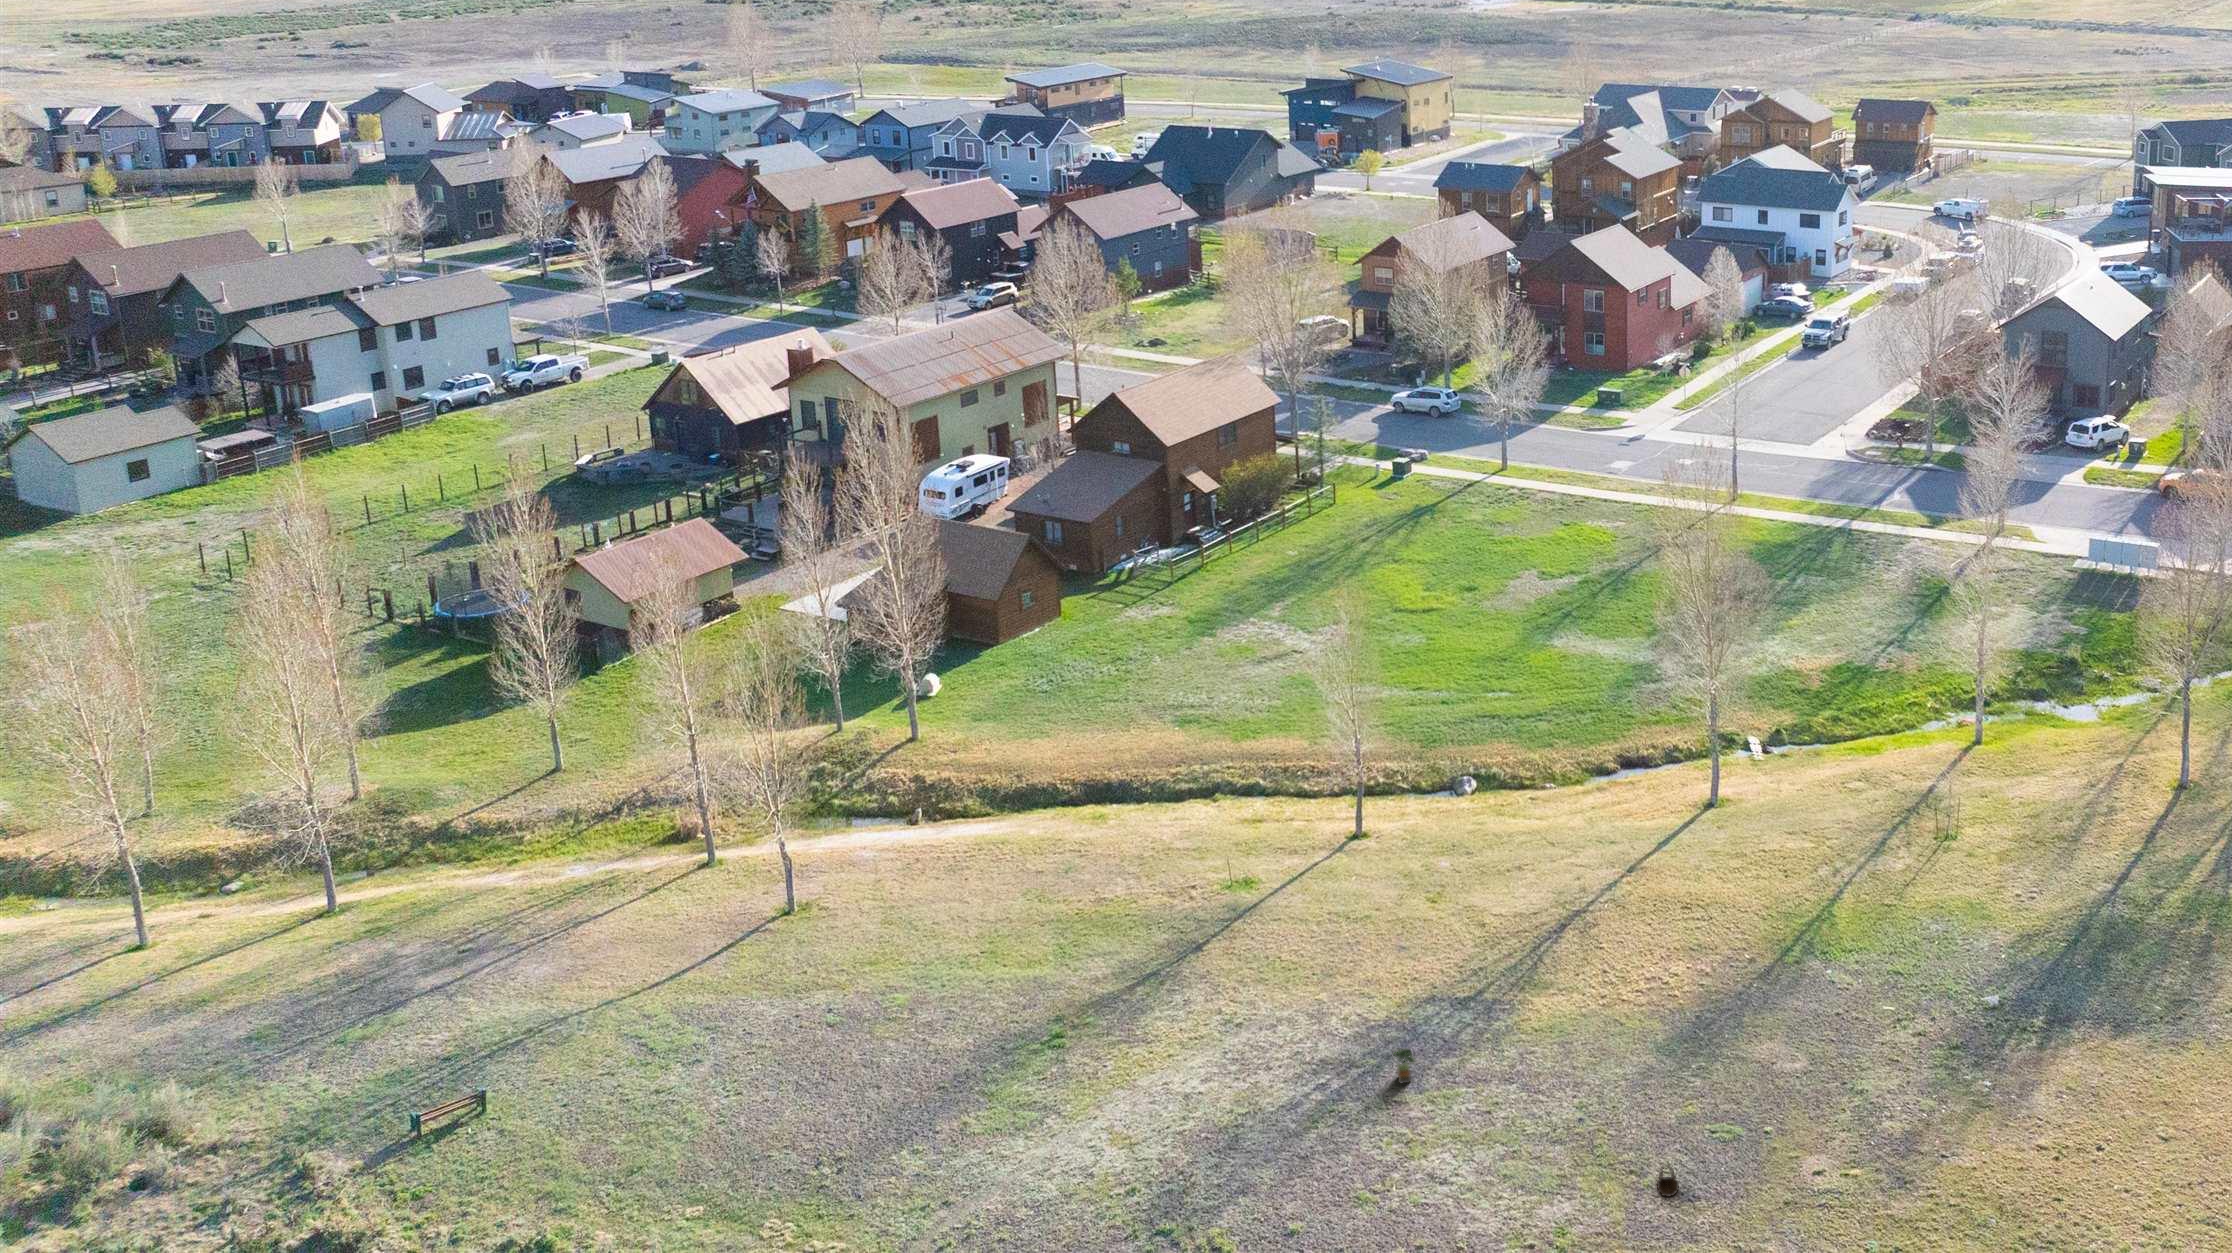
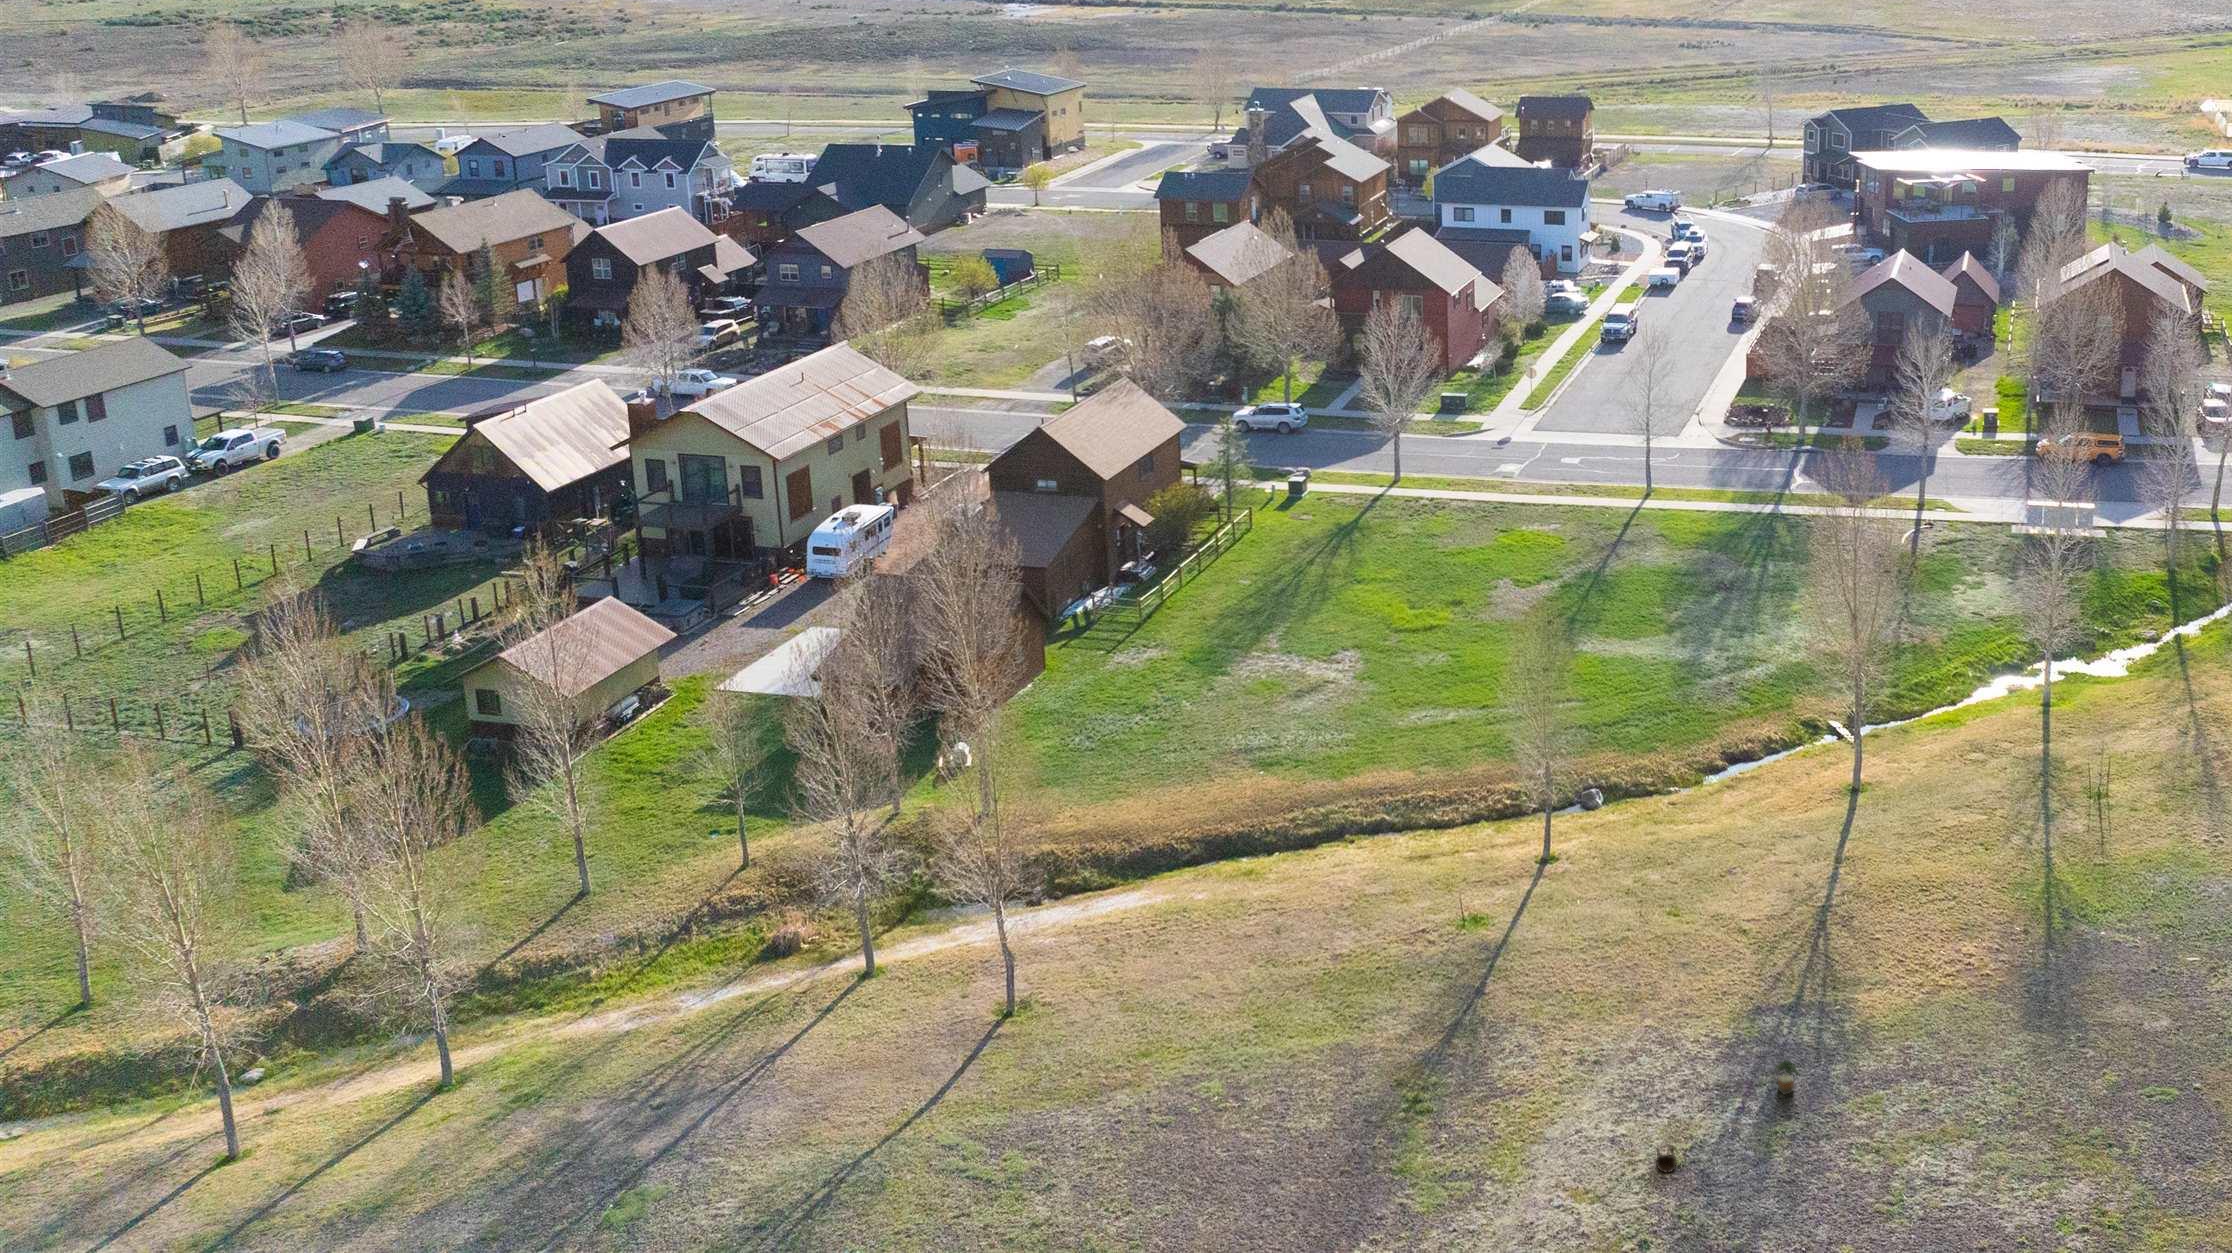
basket: present [1657,1164,1679,1196] -> present [1656,1143,1676,1172]

